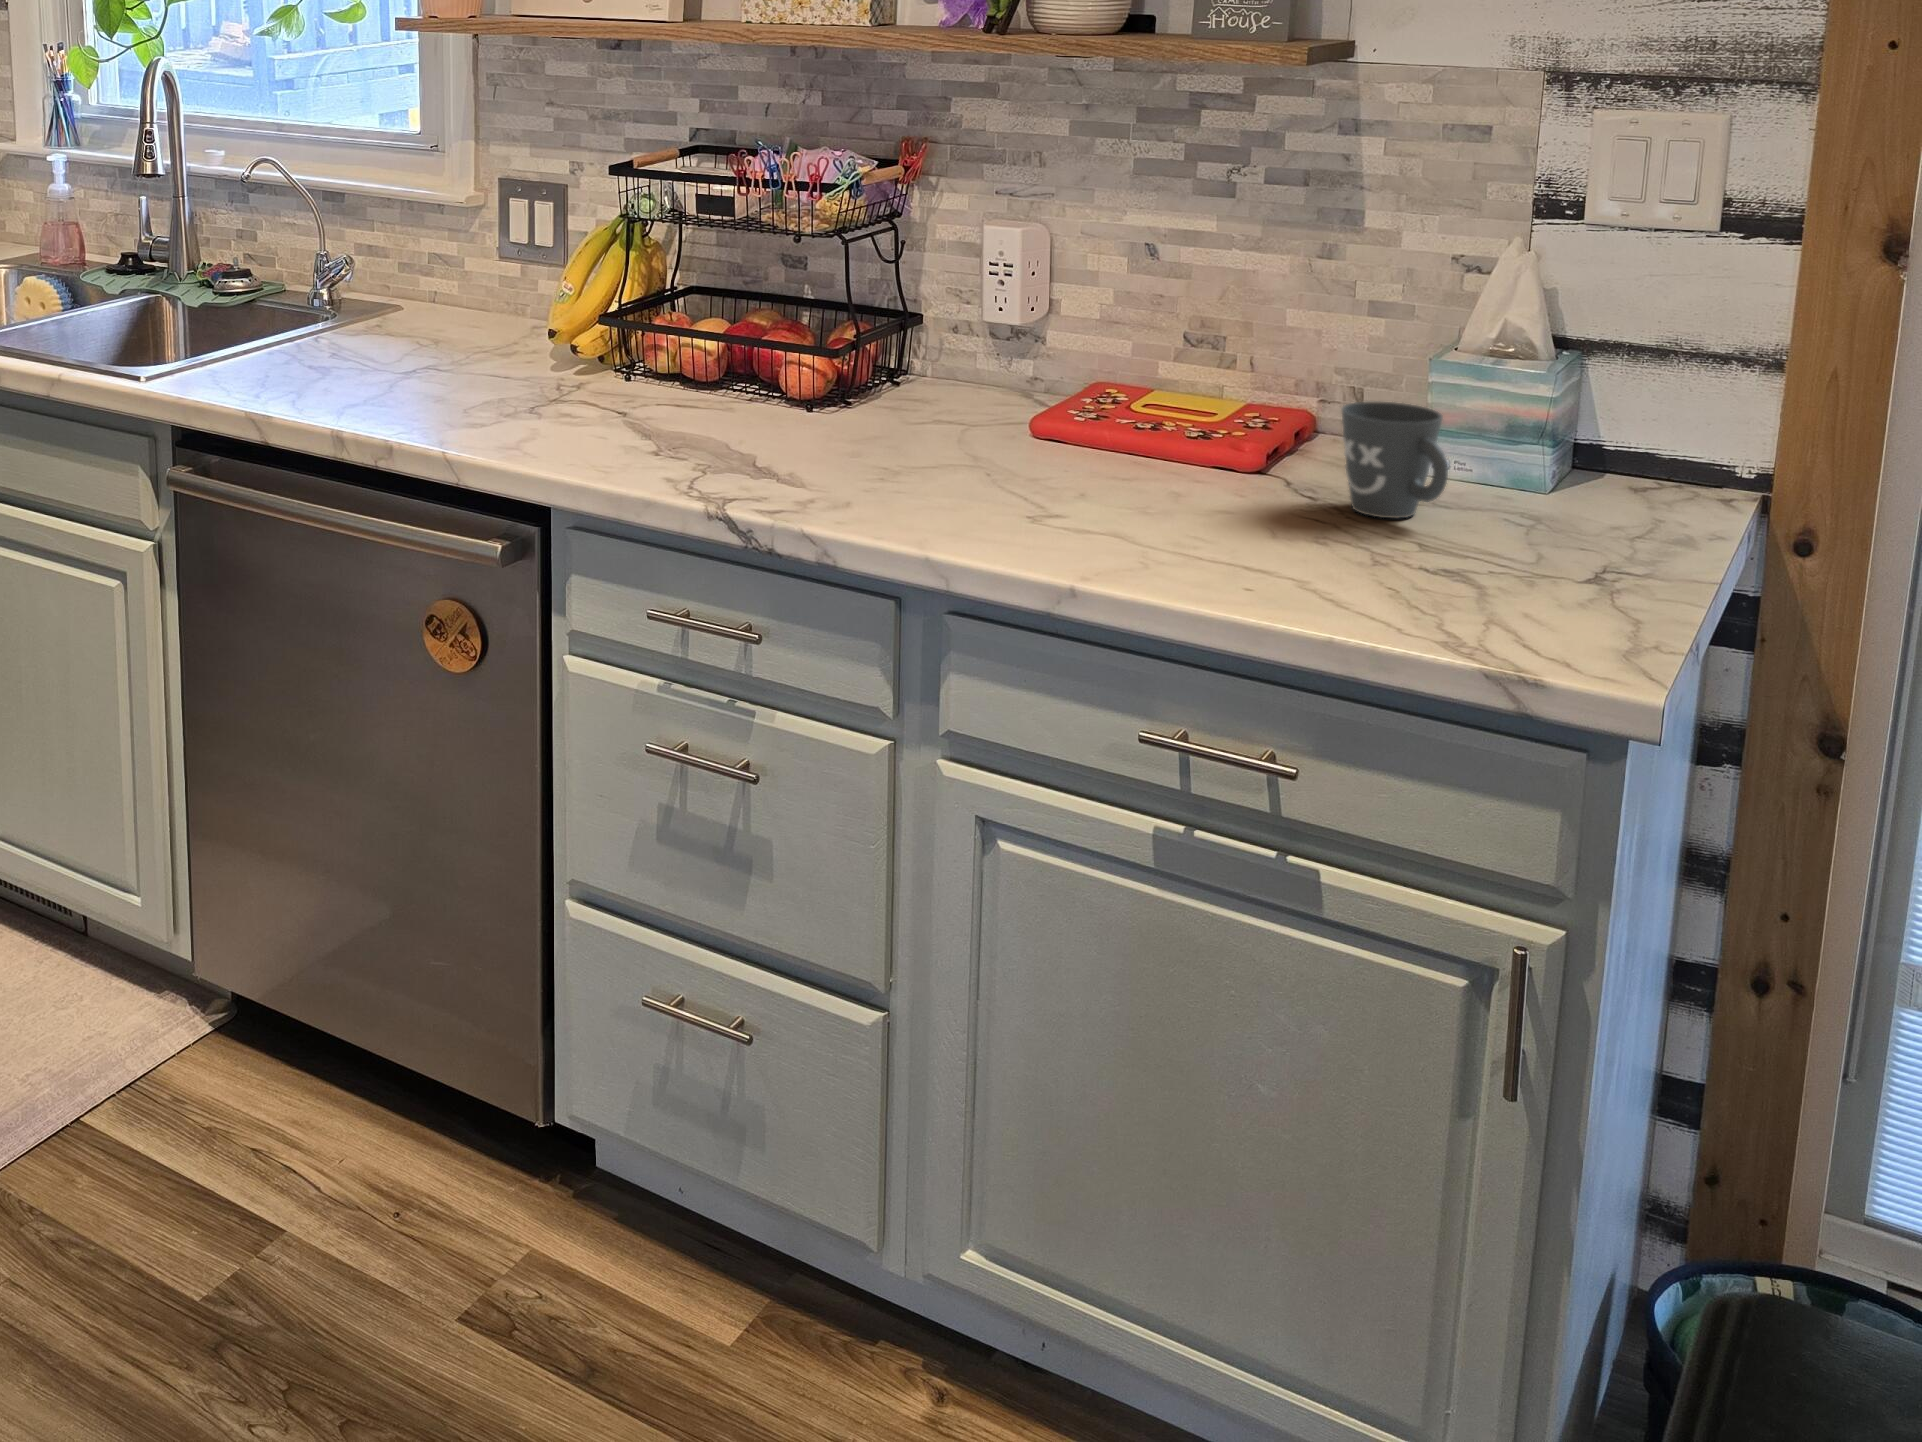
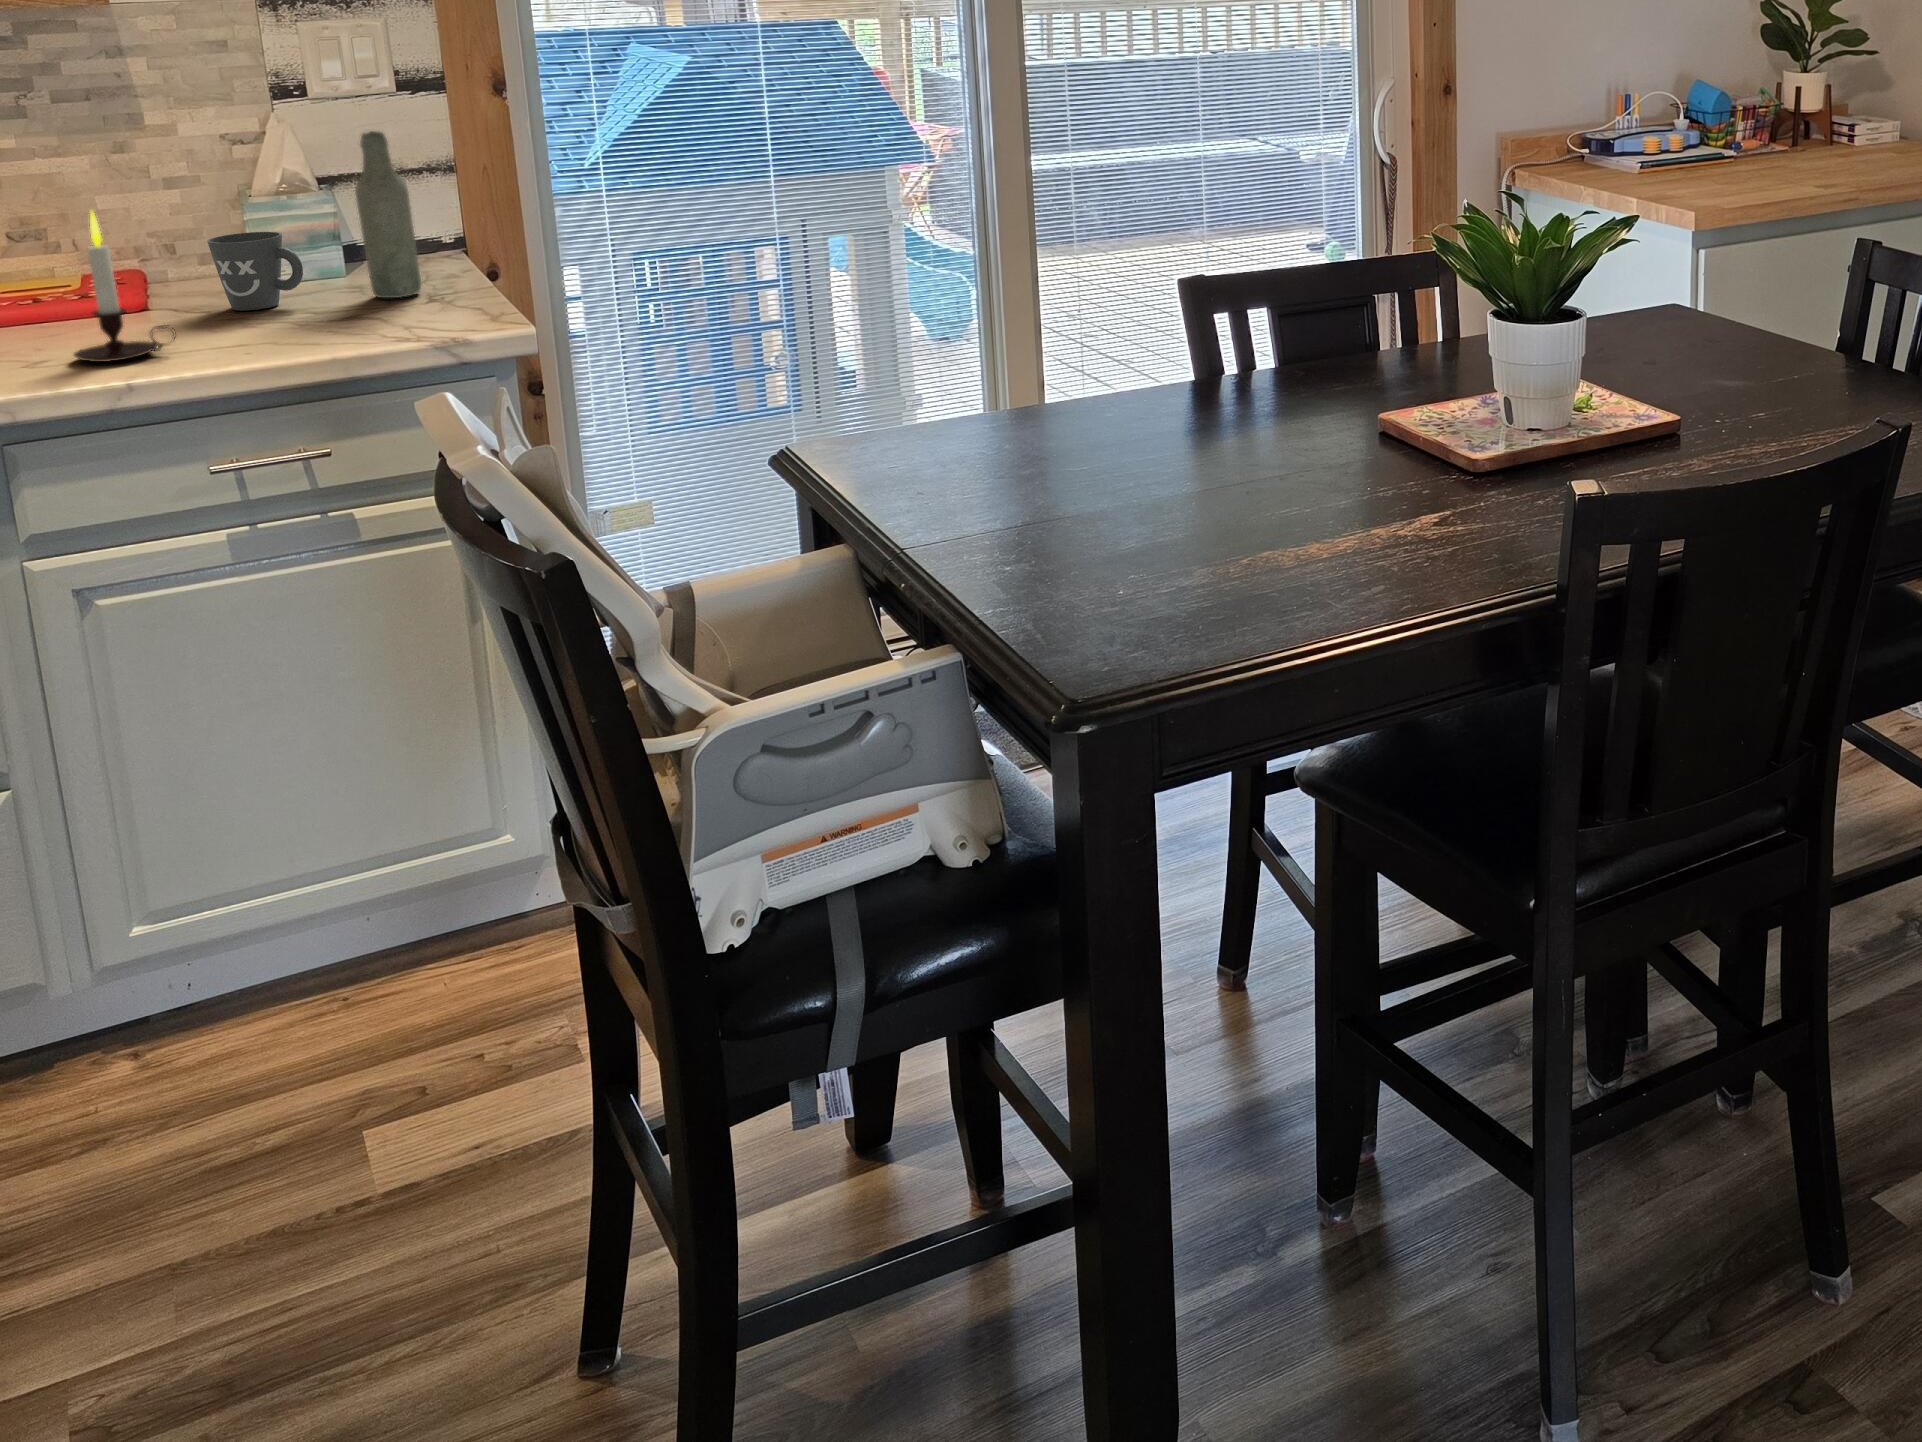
bottle: none [1538,296,1628,562] -> present [355,131,421,298]
candle: none [1082,342,1197,547] -> present [74,212,175,362]

